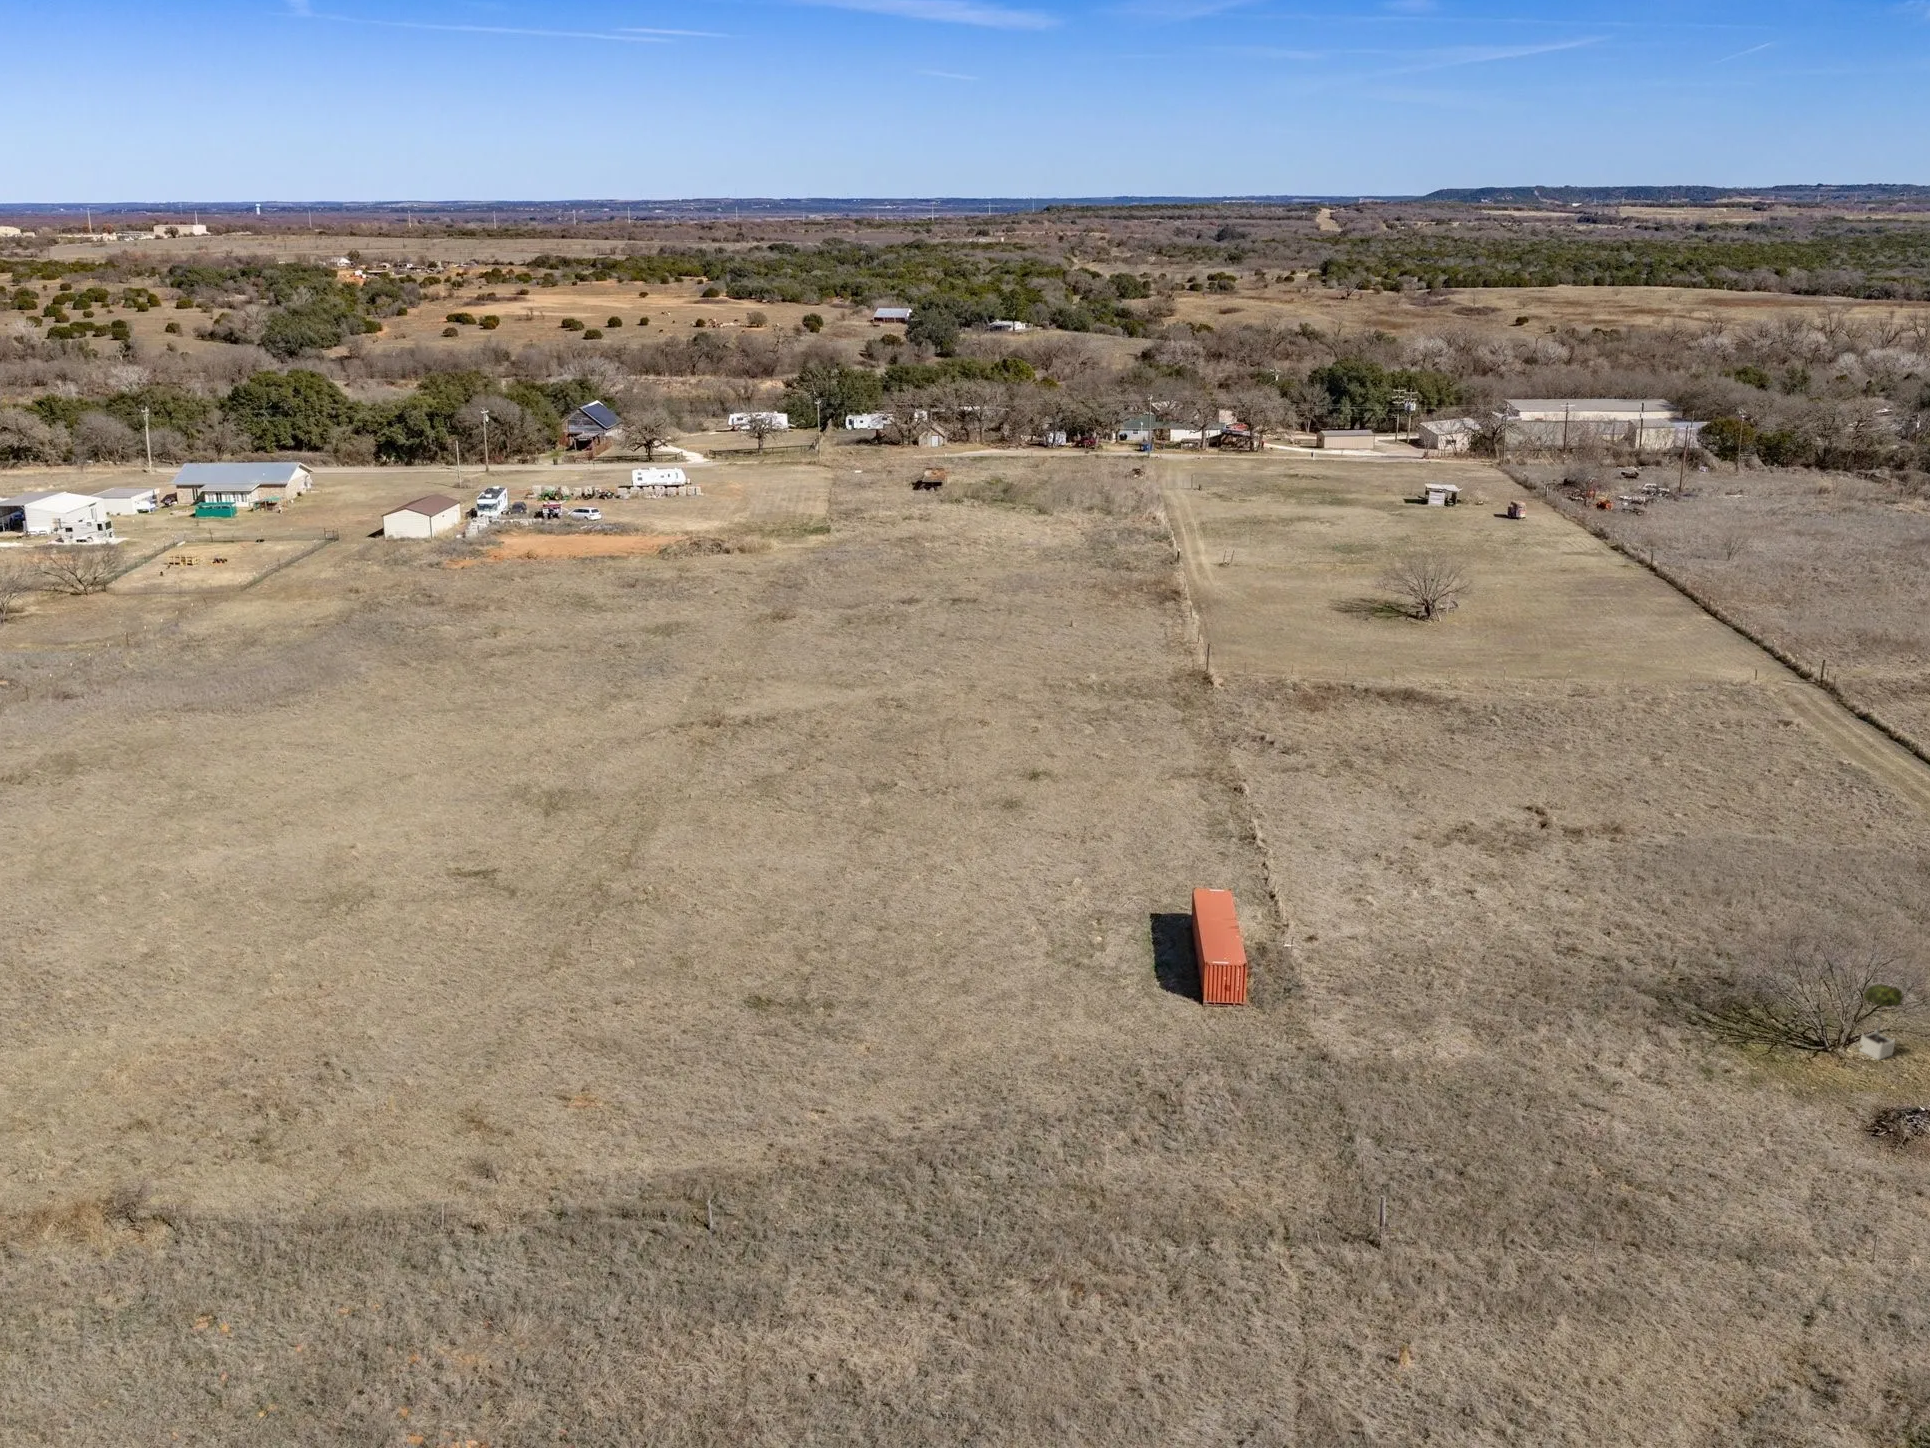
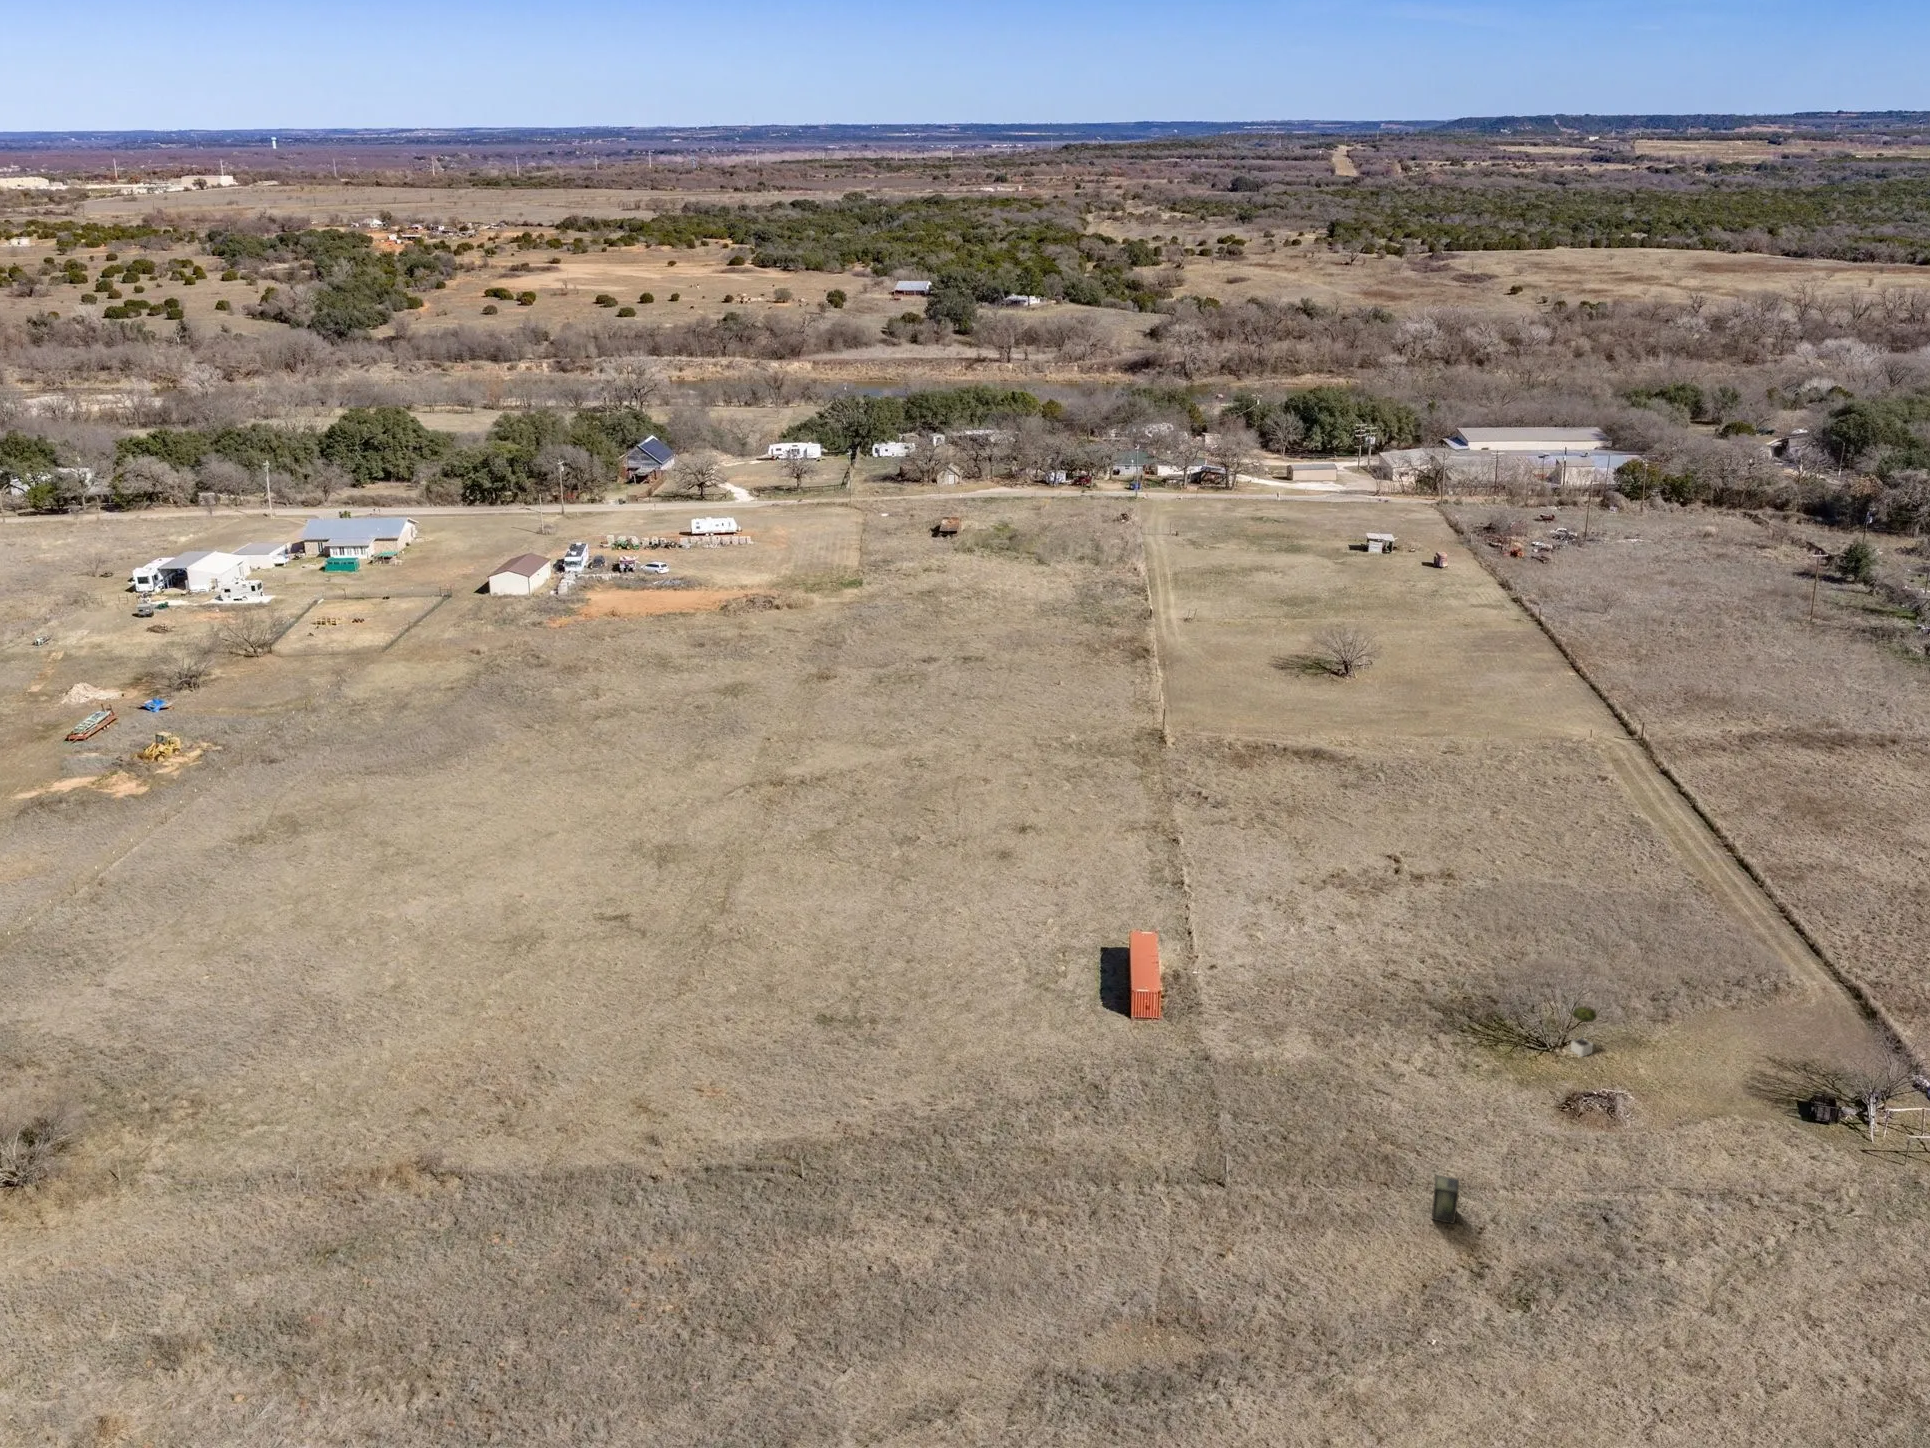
storage box: none [1716,1229,1768,1309] -> present [1432,1175,1459,1224]

